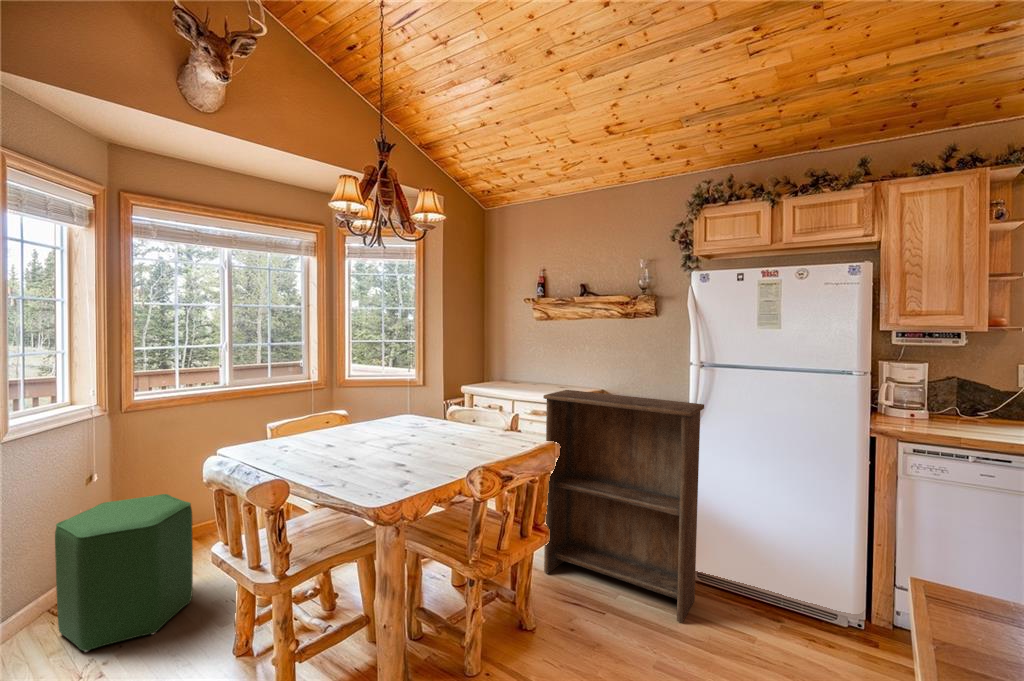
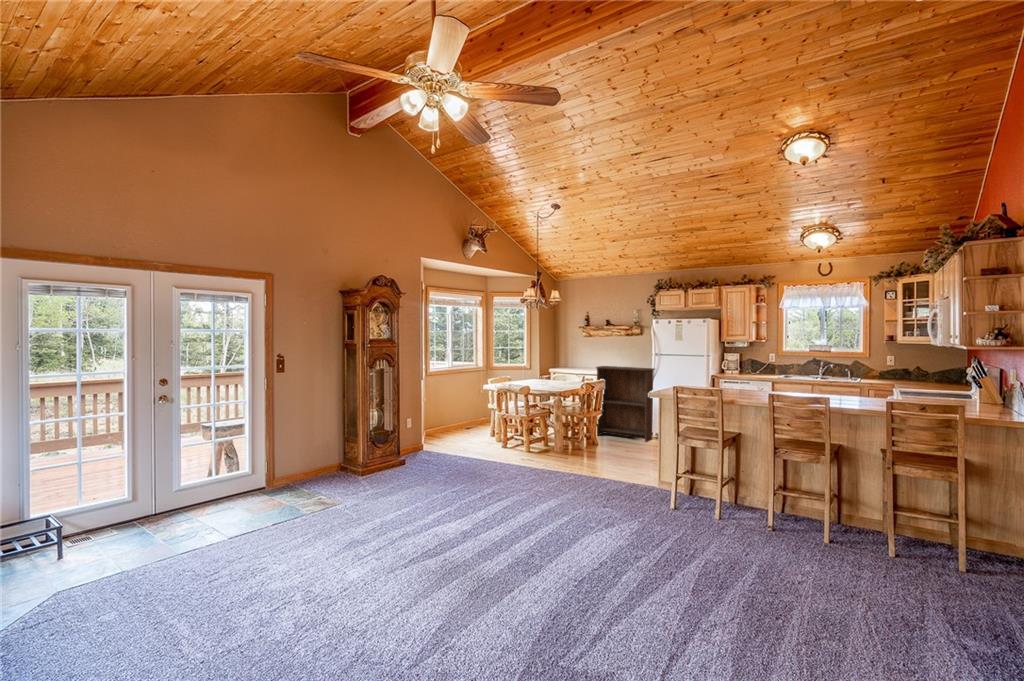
ottoman: present [55,494,193,652] -> none [439,402,474,445]

